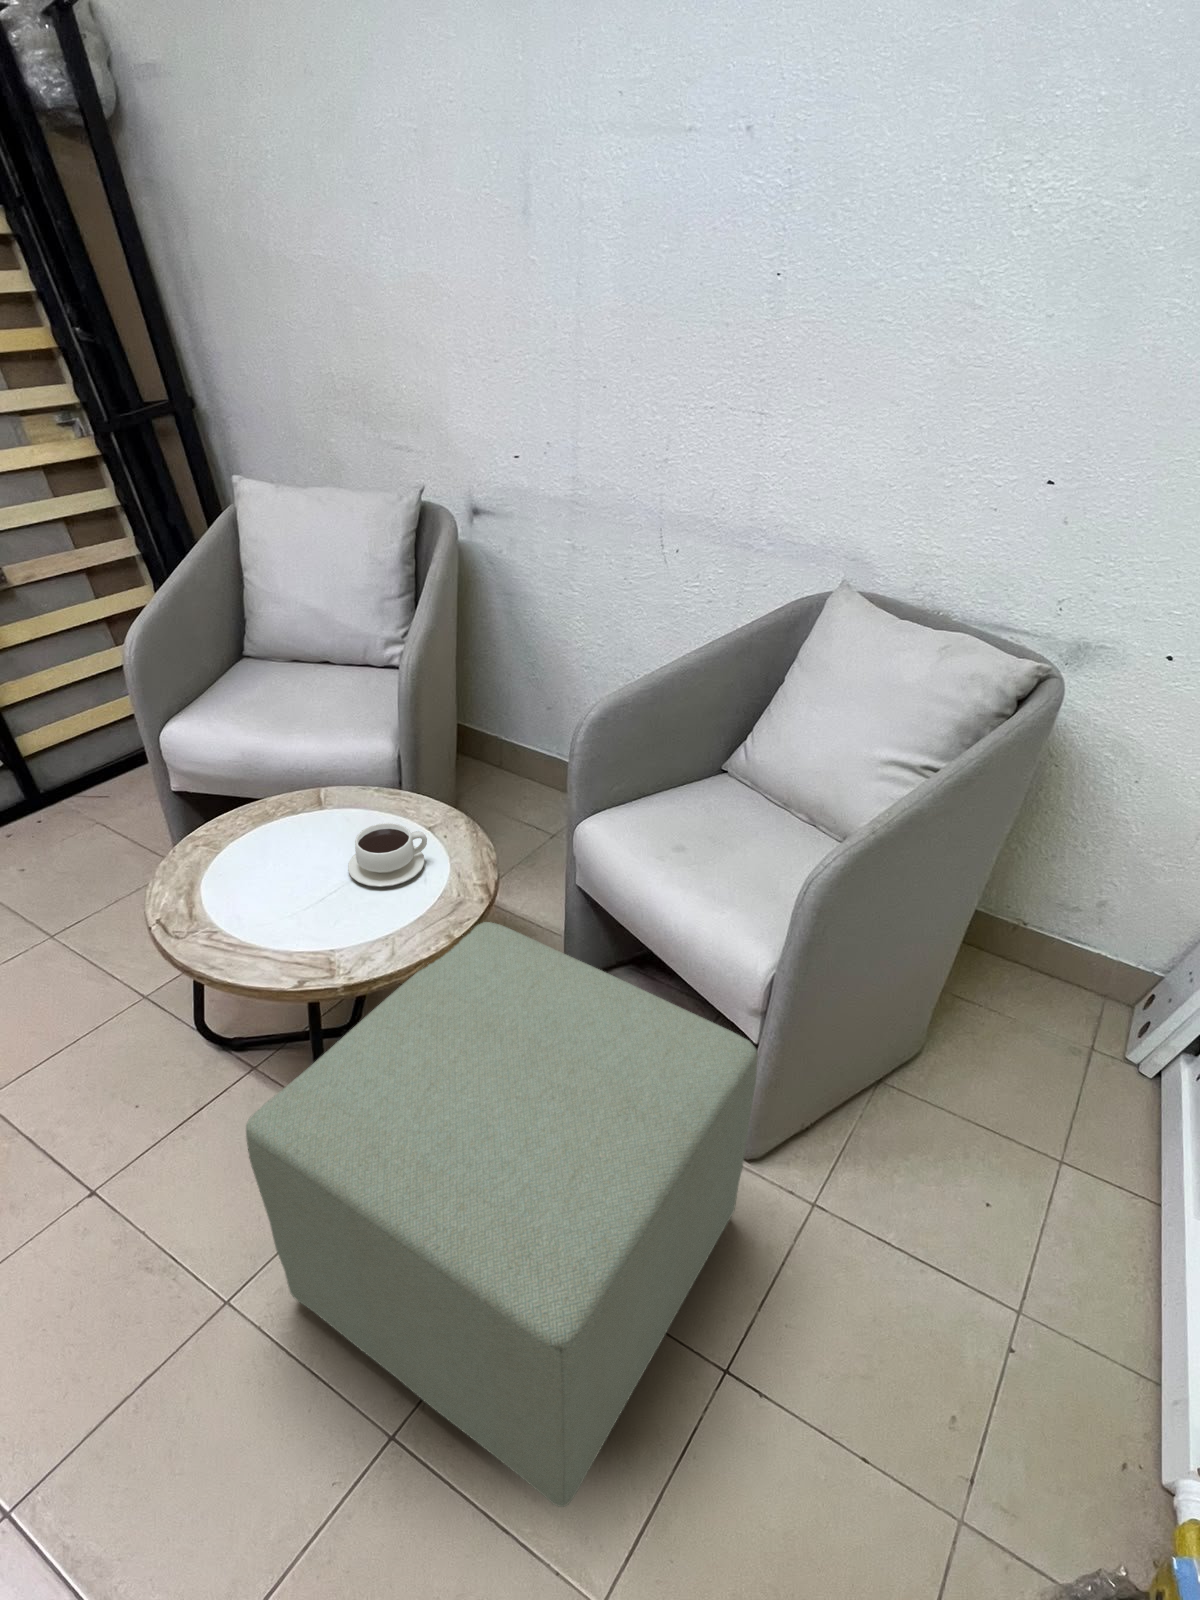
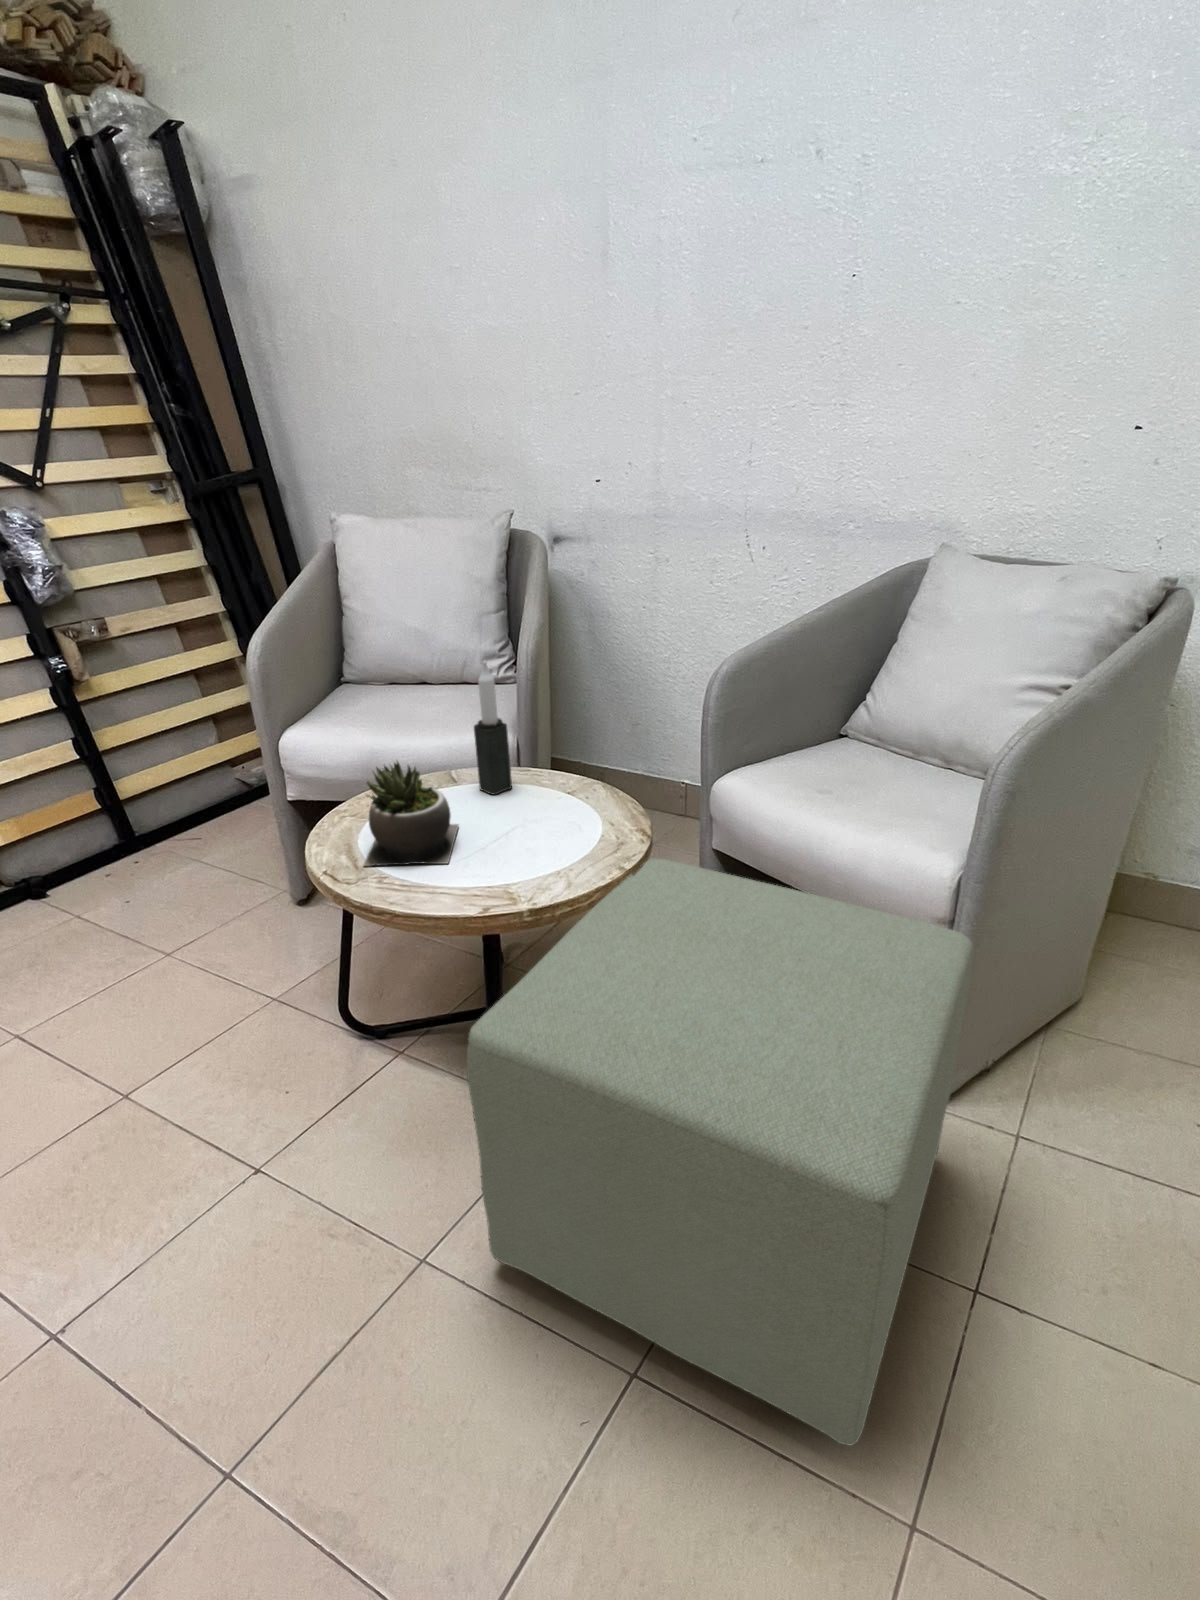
candle: none [332,699,374,827] -> present [474,661,512,795]
succulent plant: none [196,809,305,917] -> present [363,762,458,866]
teacup: present [348,823,427,887] -> none [502,778,579,834]

